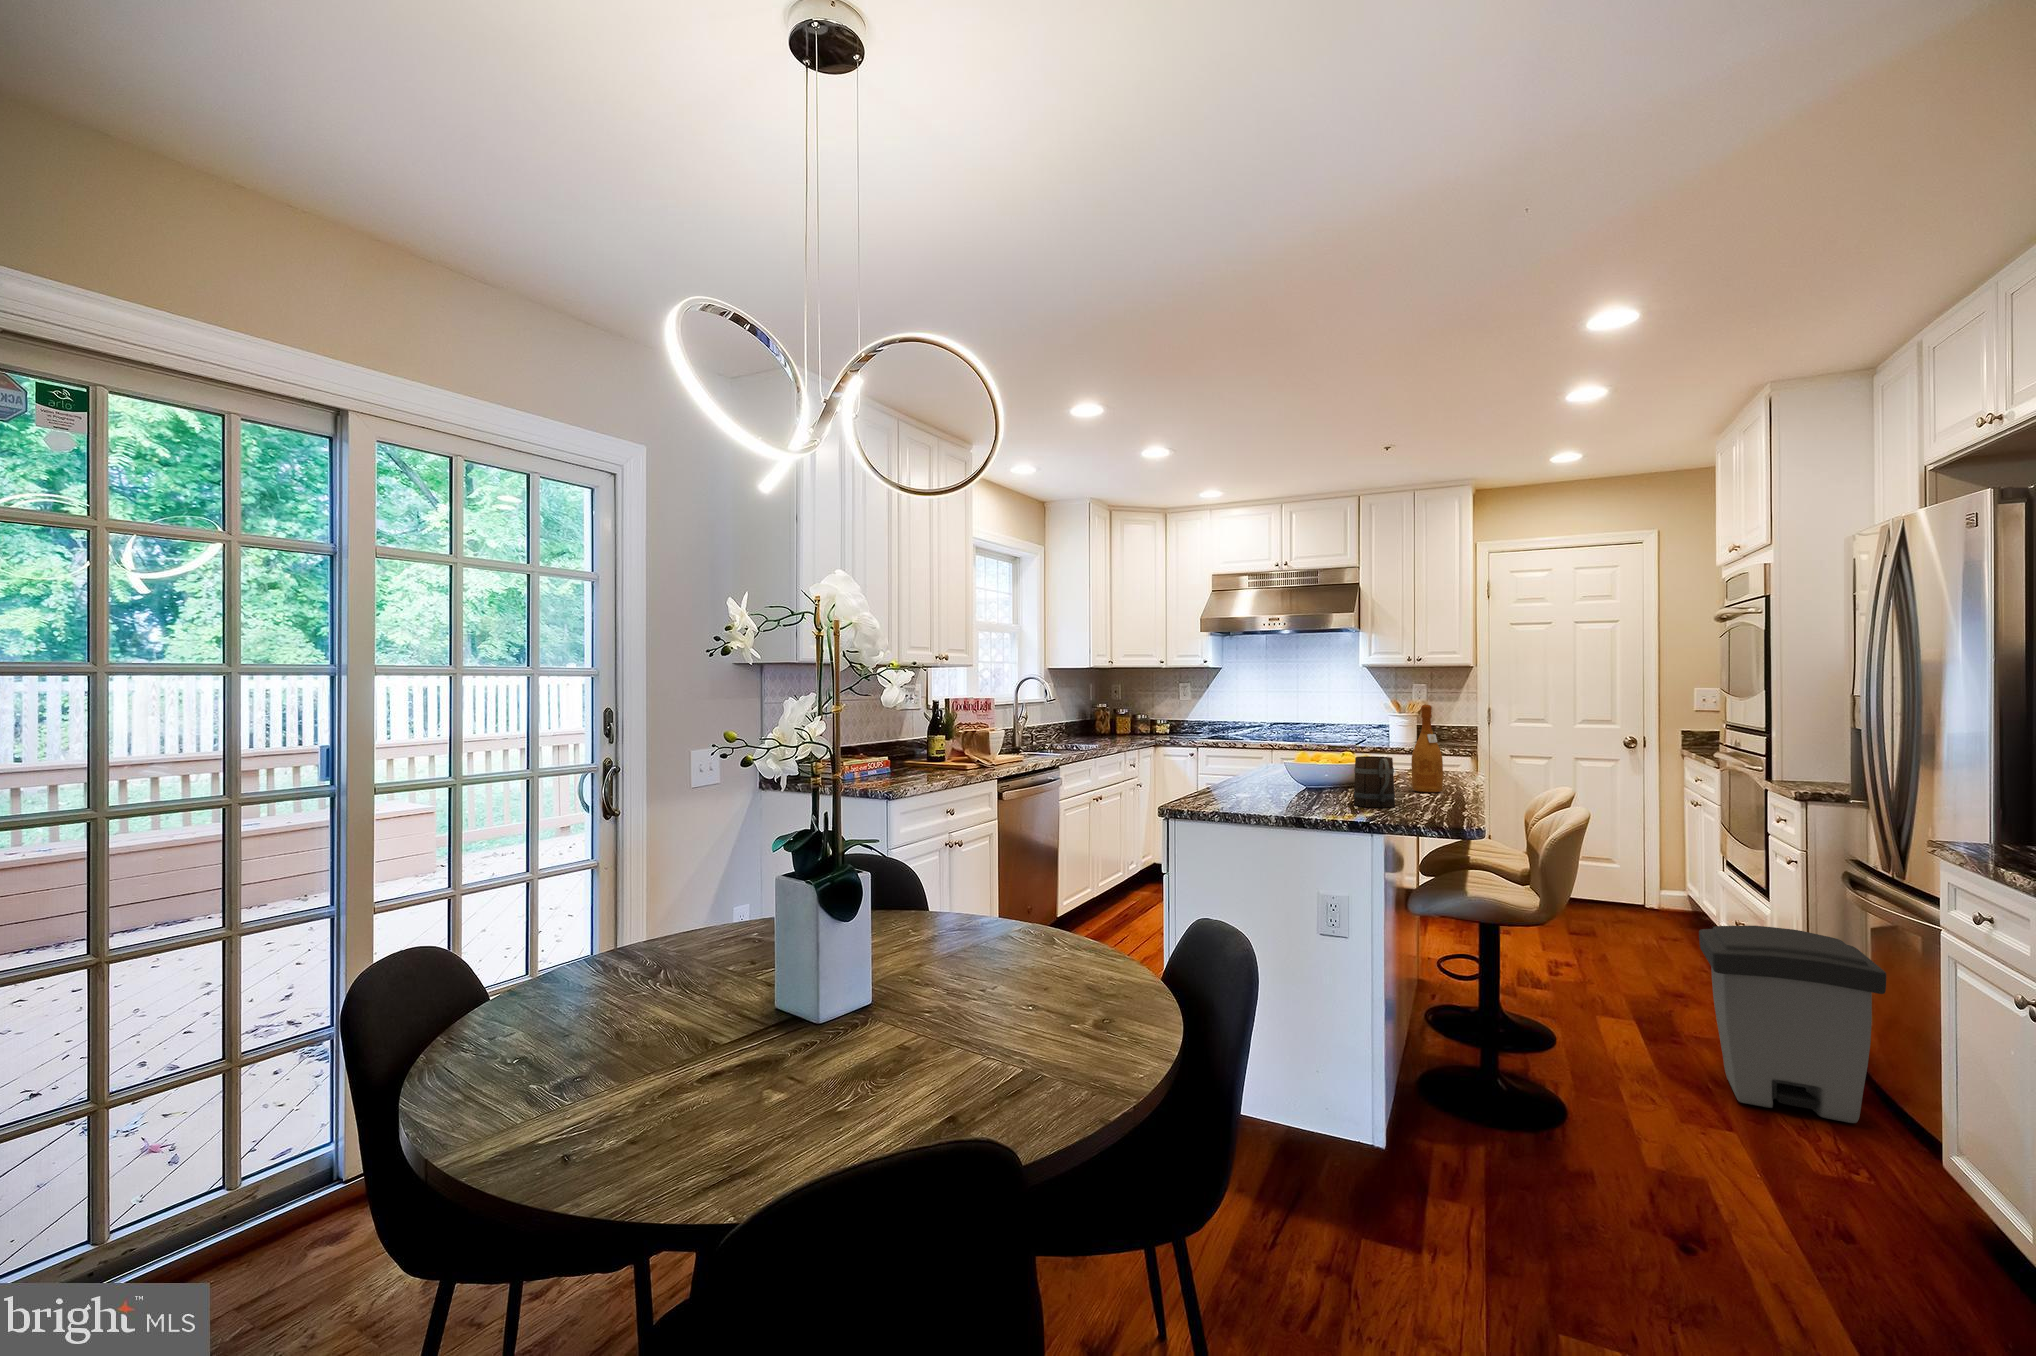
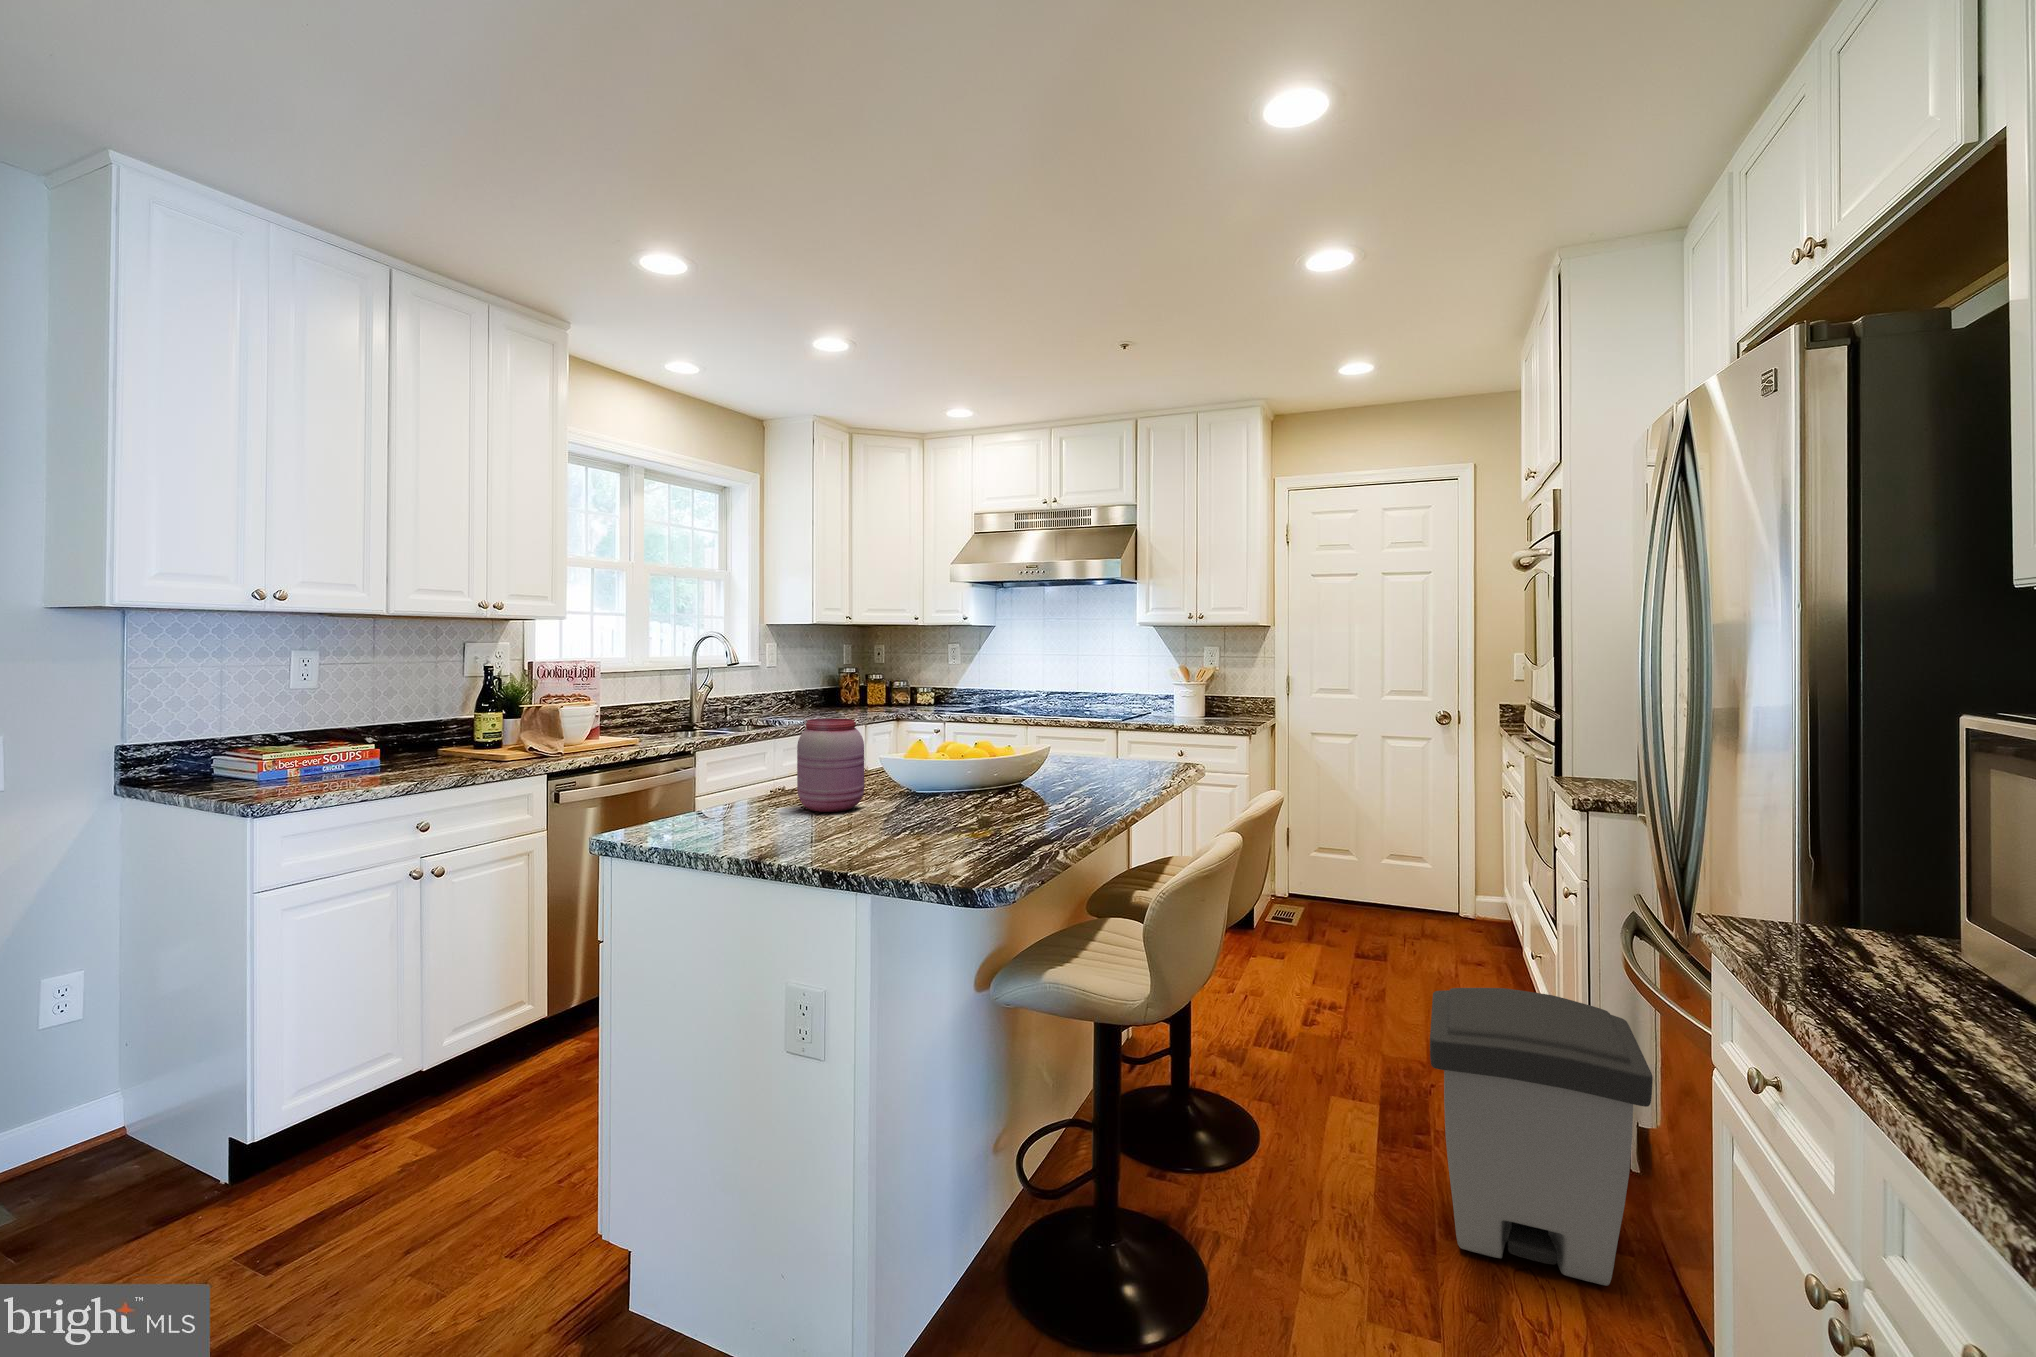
wine bottle: present [1411,705,1443,792] -> none [1055,675,1095,801]
jar: none [1247,735,1293,797] -> present [797,718,864,812]
mug: present [1354,756,1395,807] -> none [913,754,974,835]

